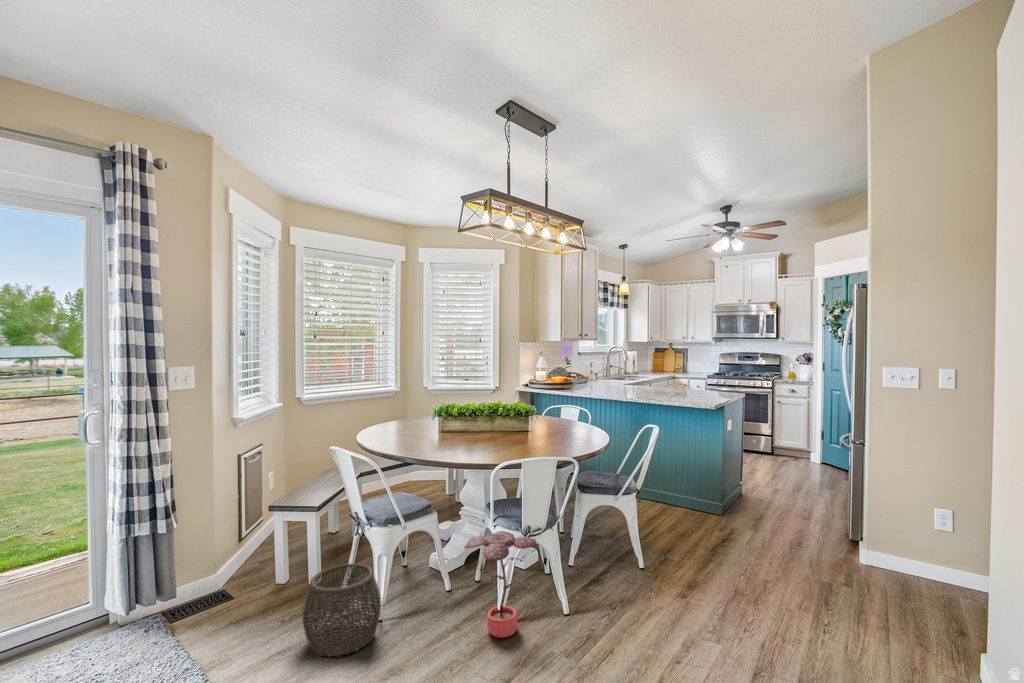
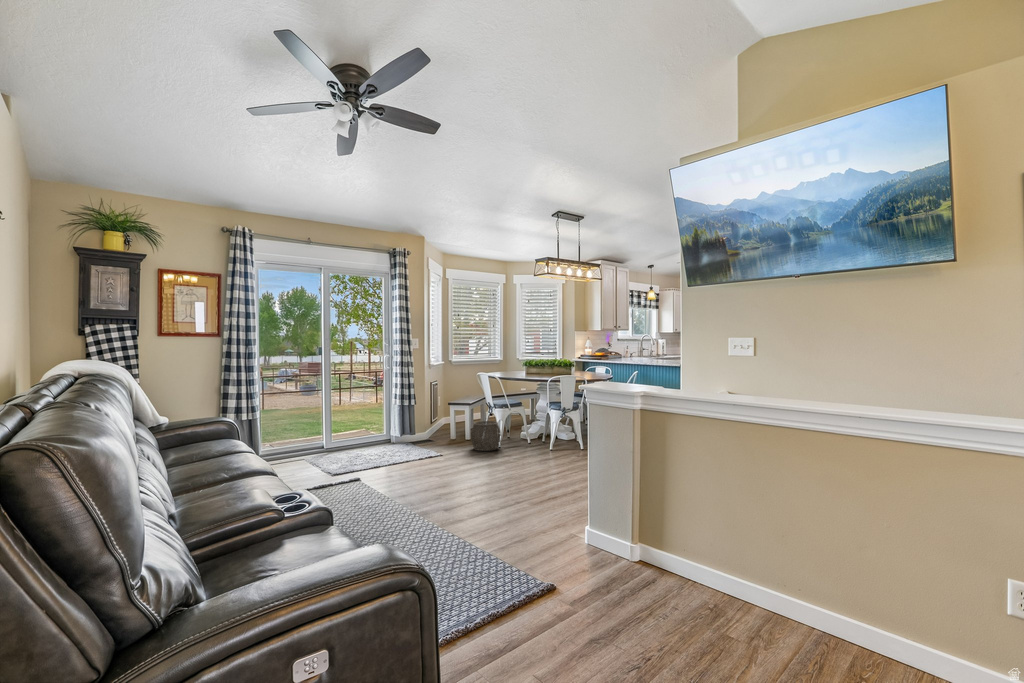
potted plant: present [465,531,536,638] -> none [536,410,567,451]

